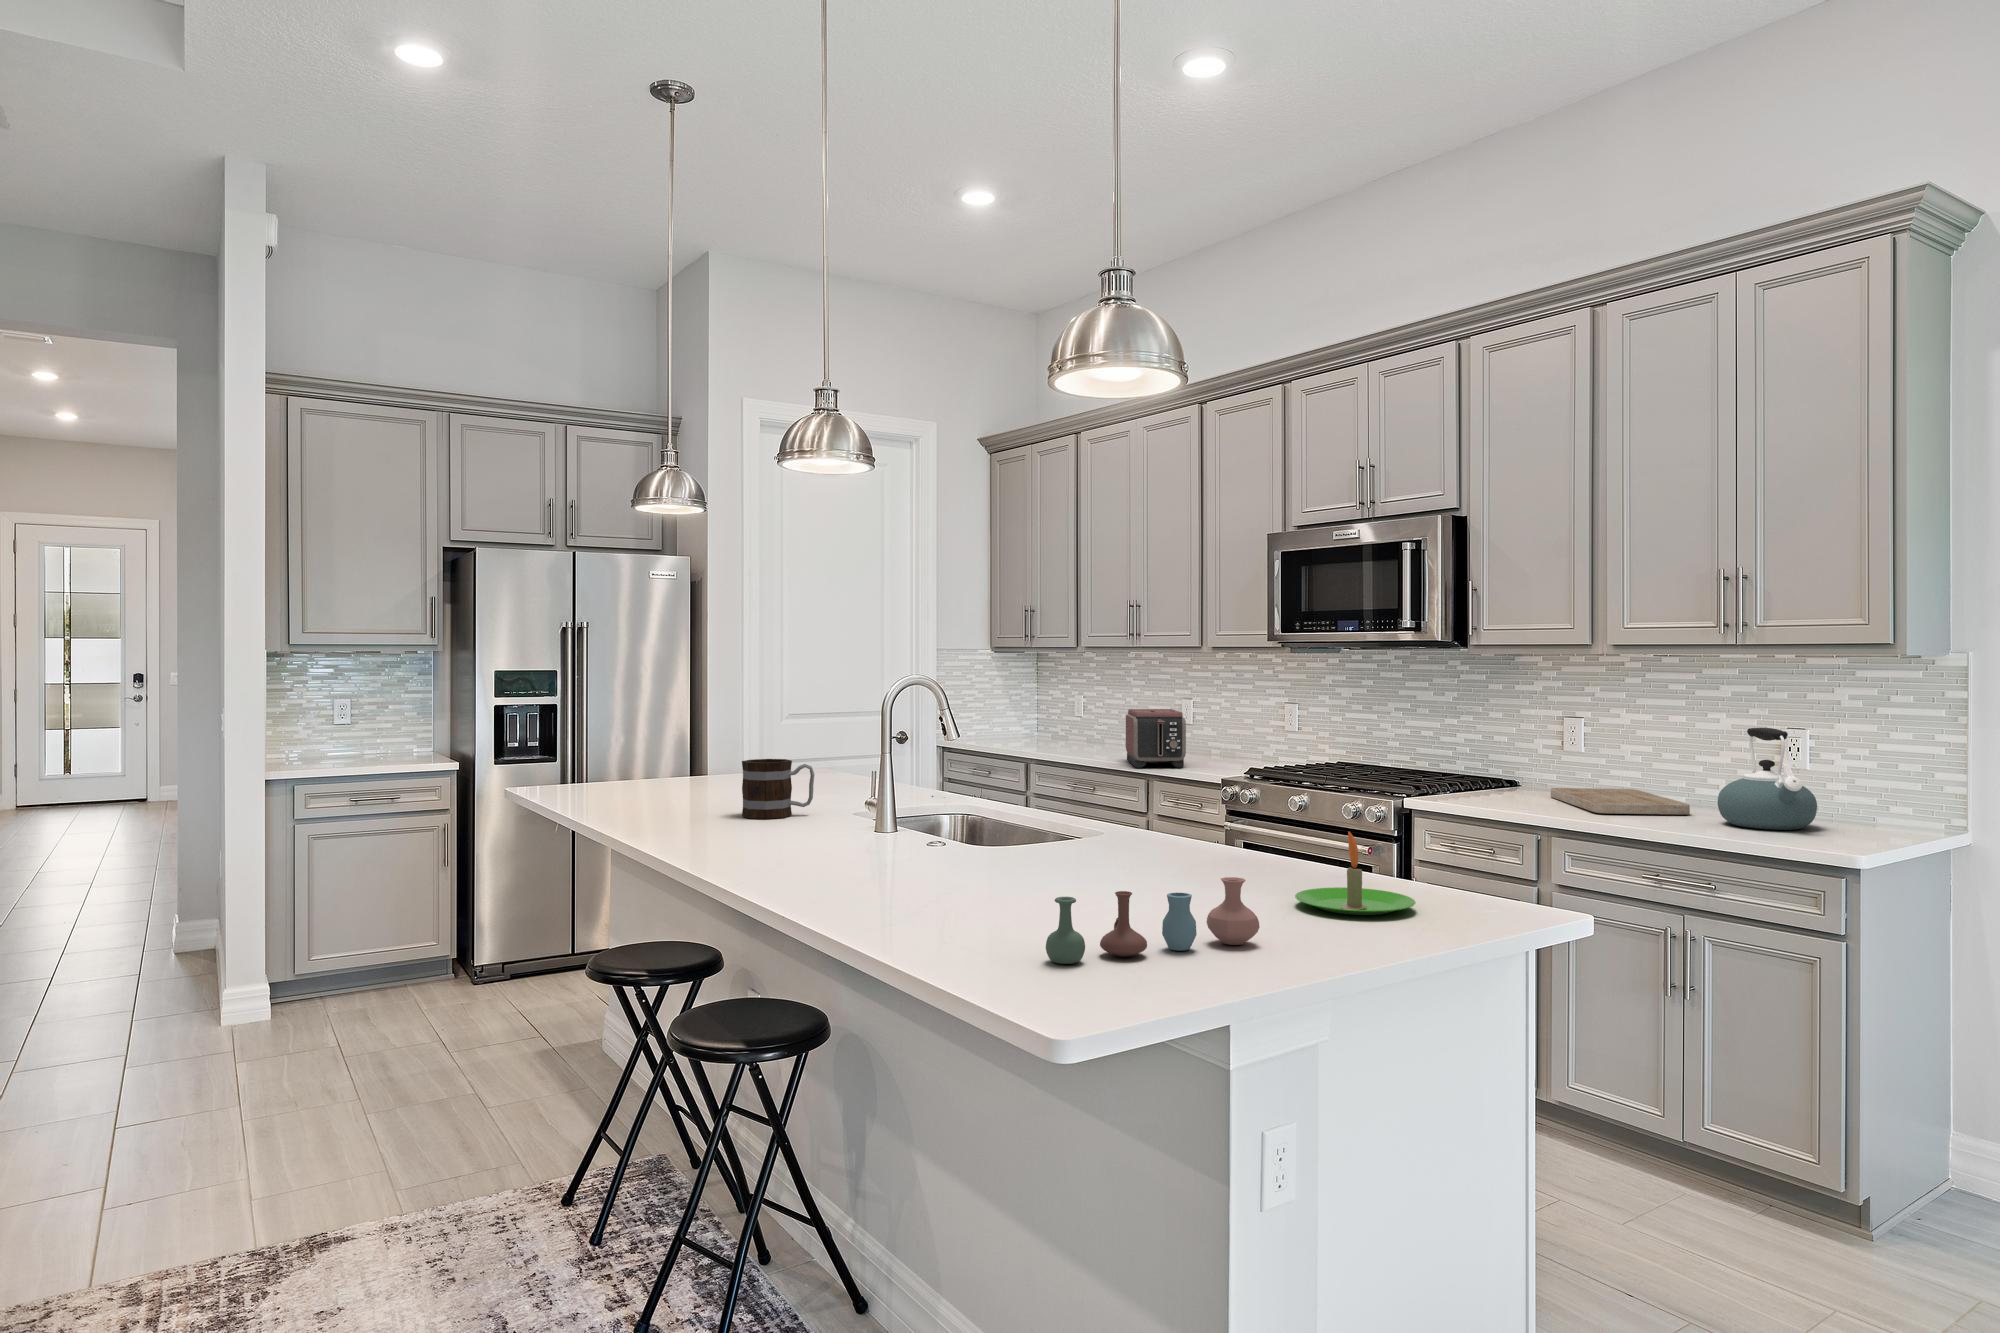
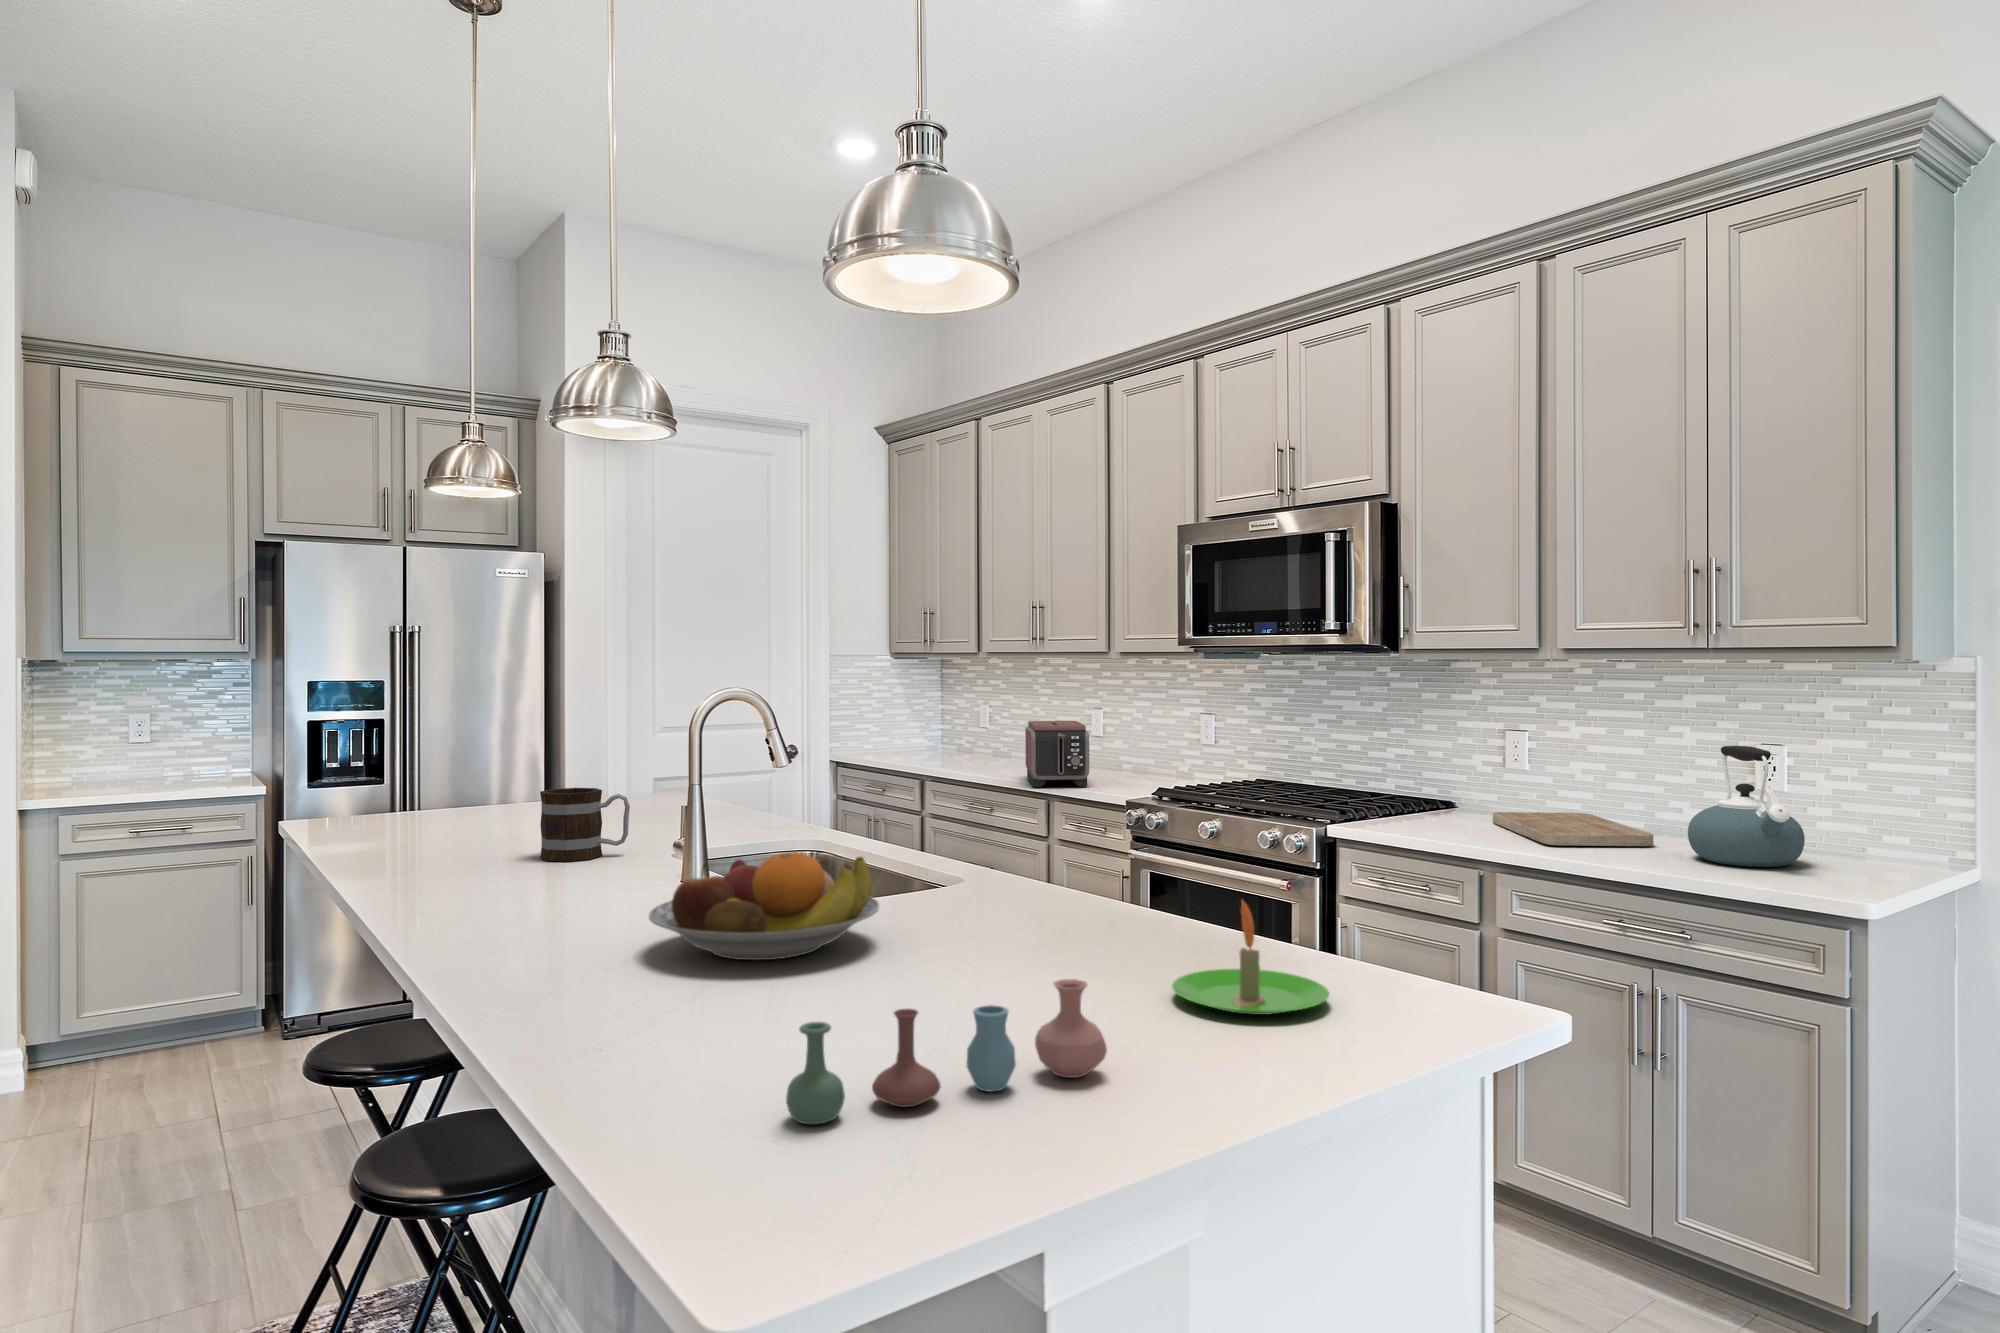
fruit bowl: none [882,800,1057,881] -> present [649,852,879,960]

